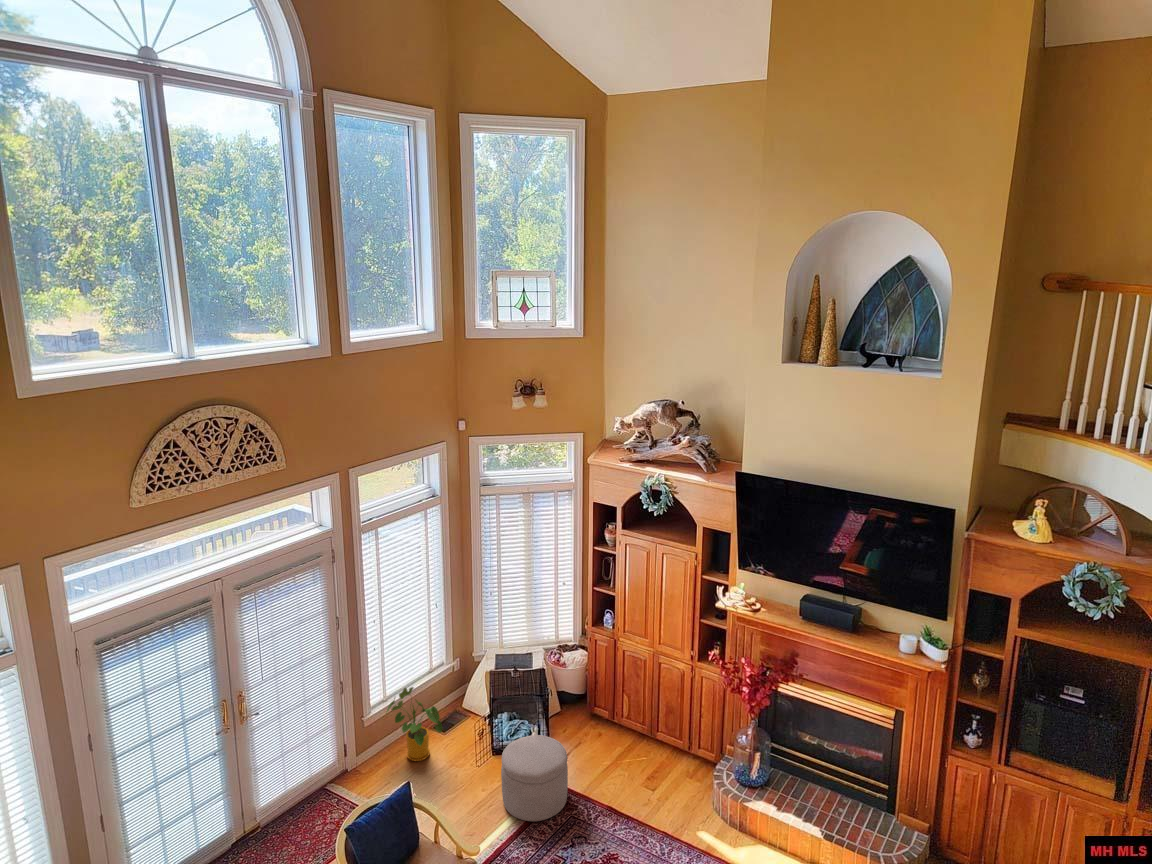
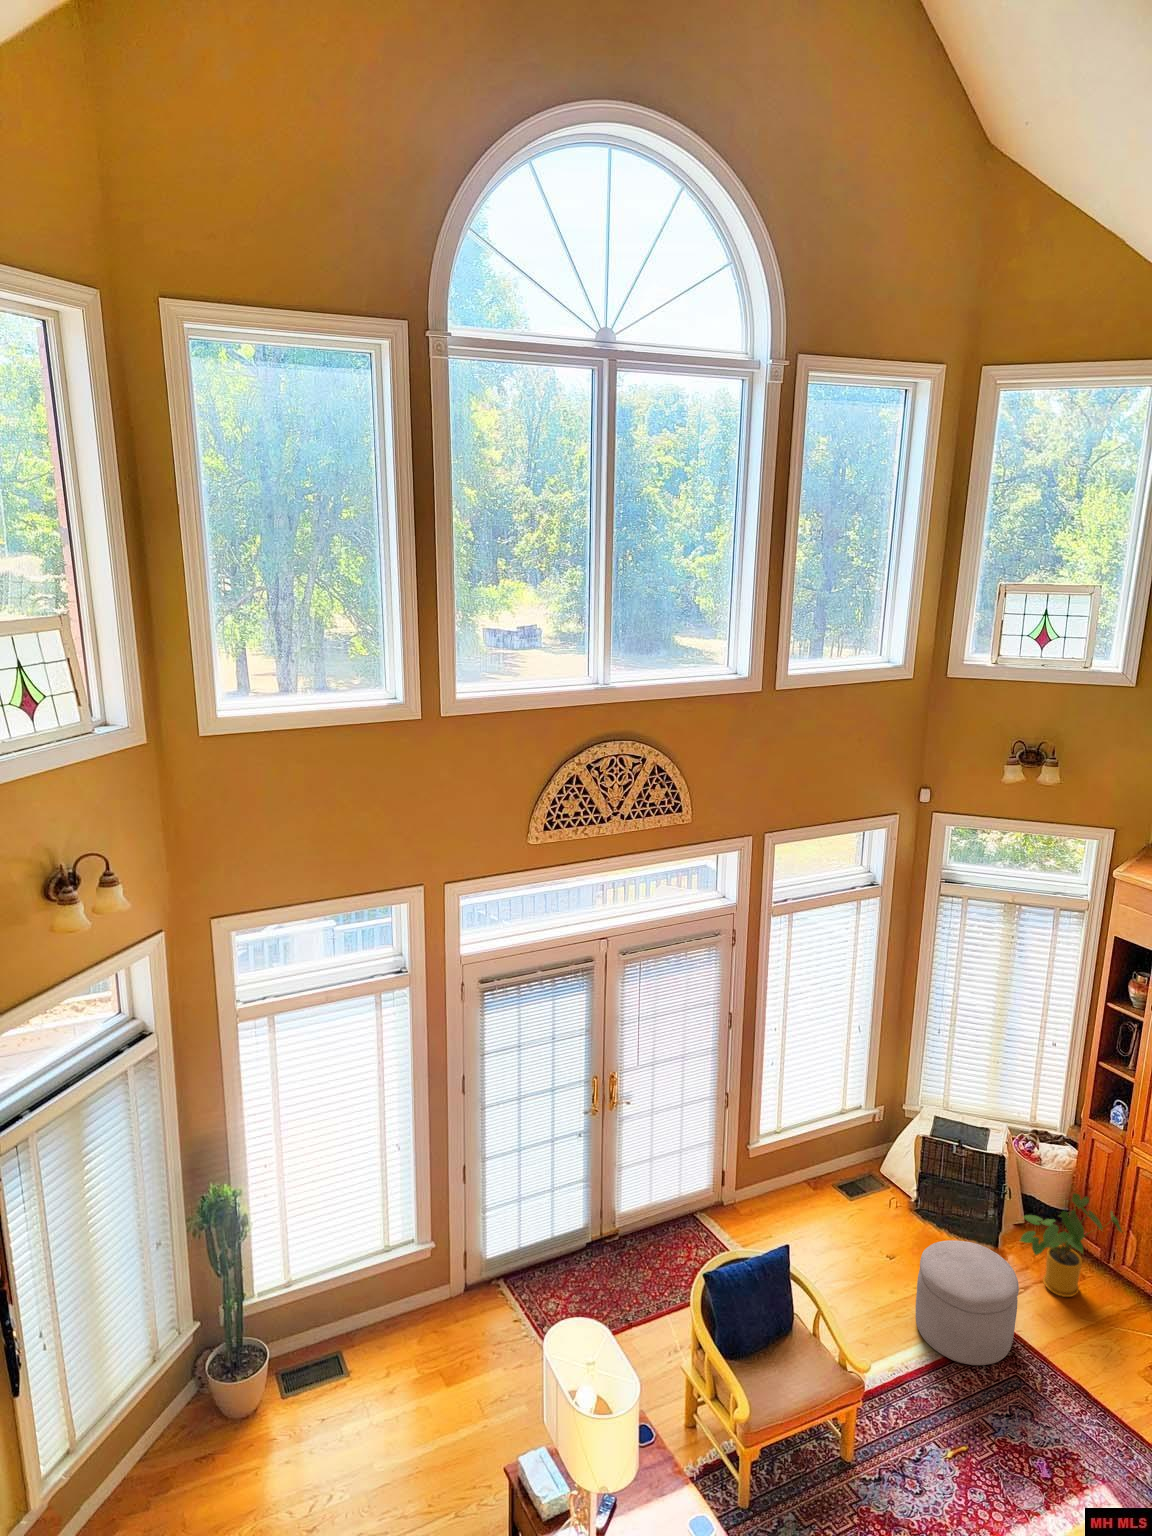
house plant: present [386,687,442,761] -> present [1021,1193,1122,1297]

